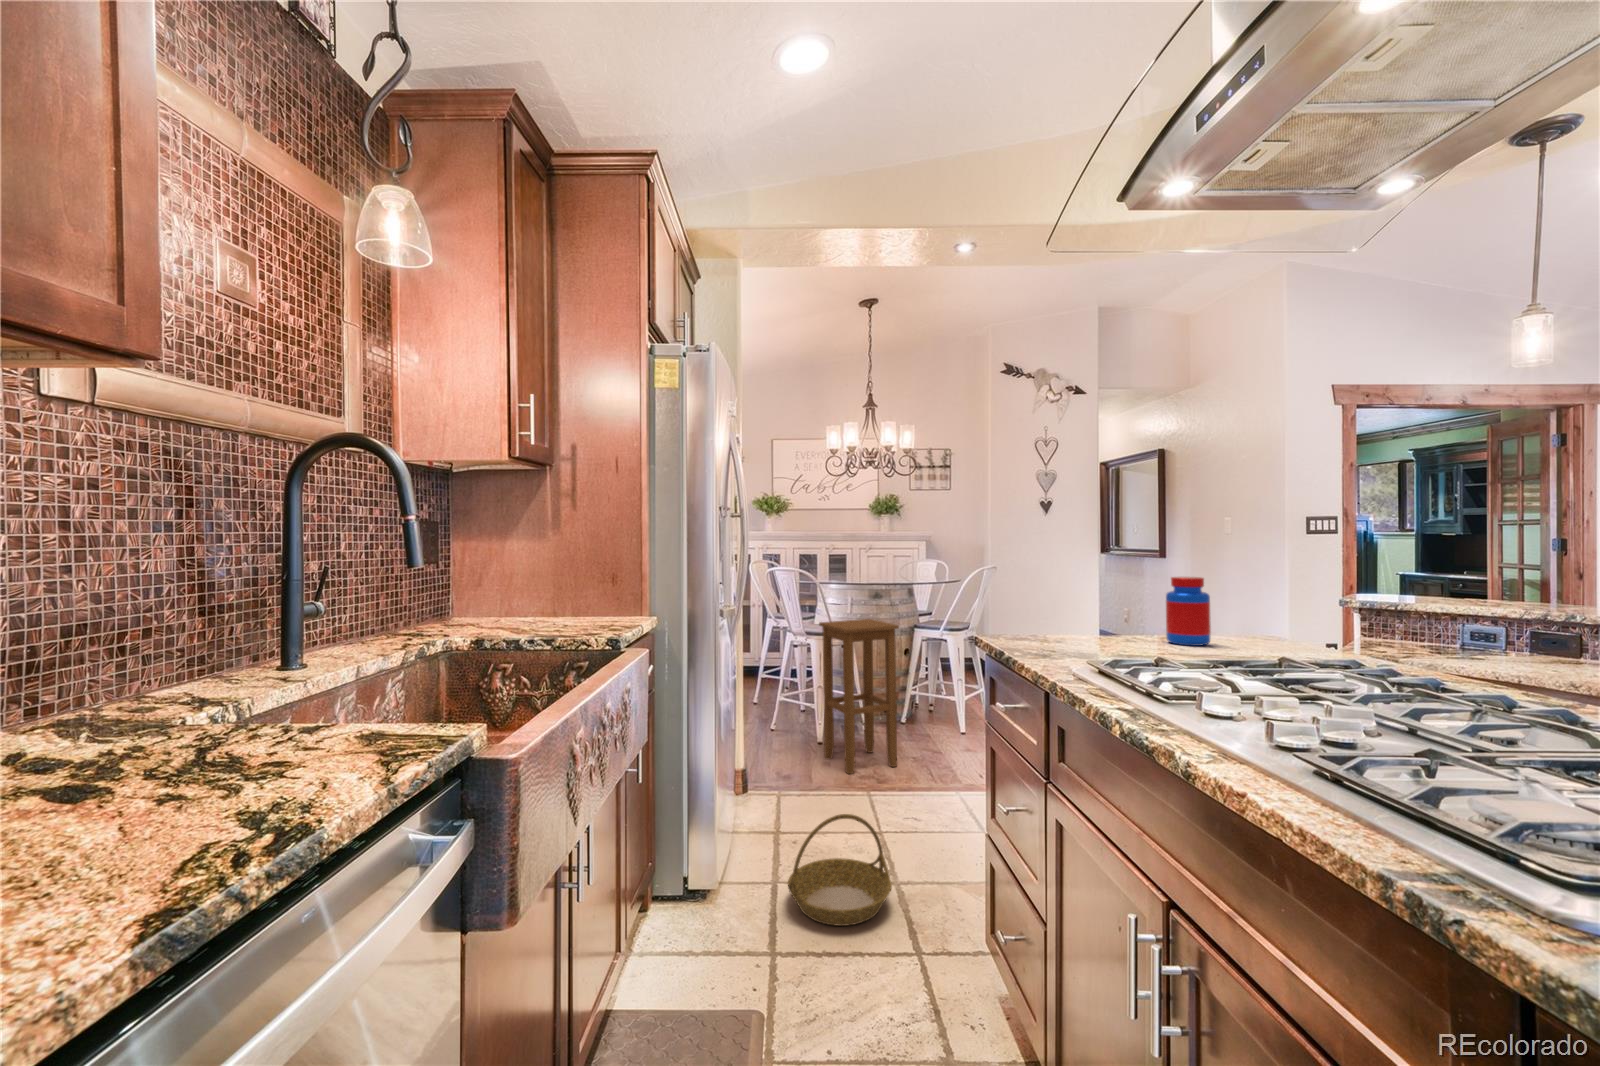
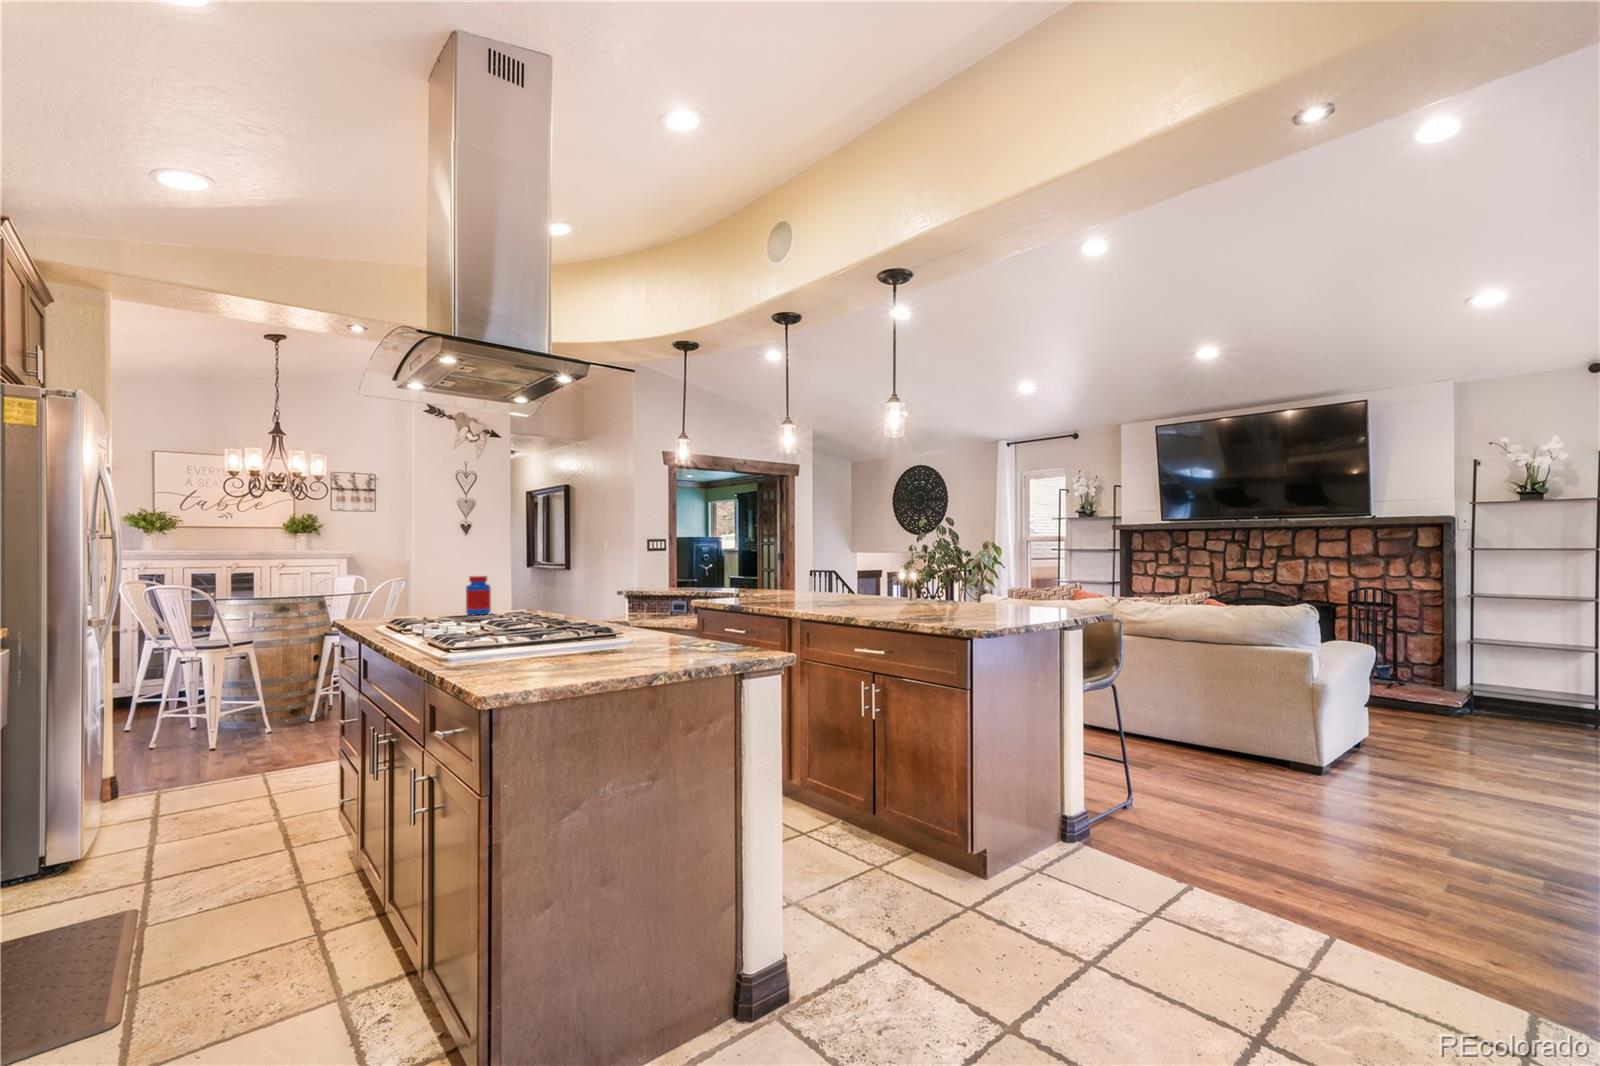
stool: present [819,619,899,774] -> none [211,628,300,766]
basket: present [788,814,892,926] -> none [167,767,270,850]

